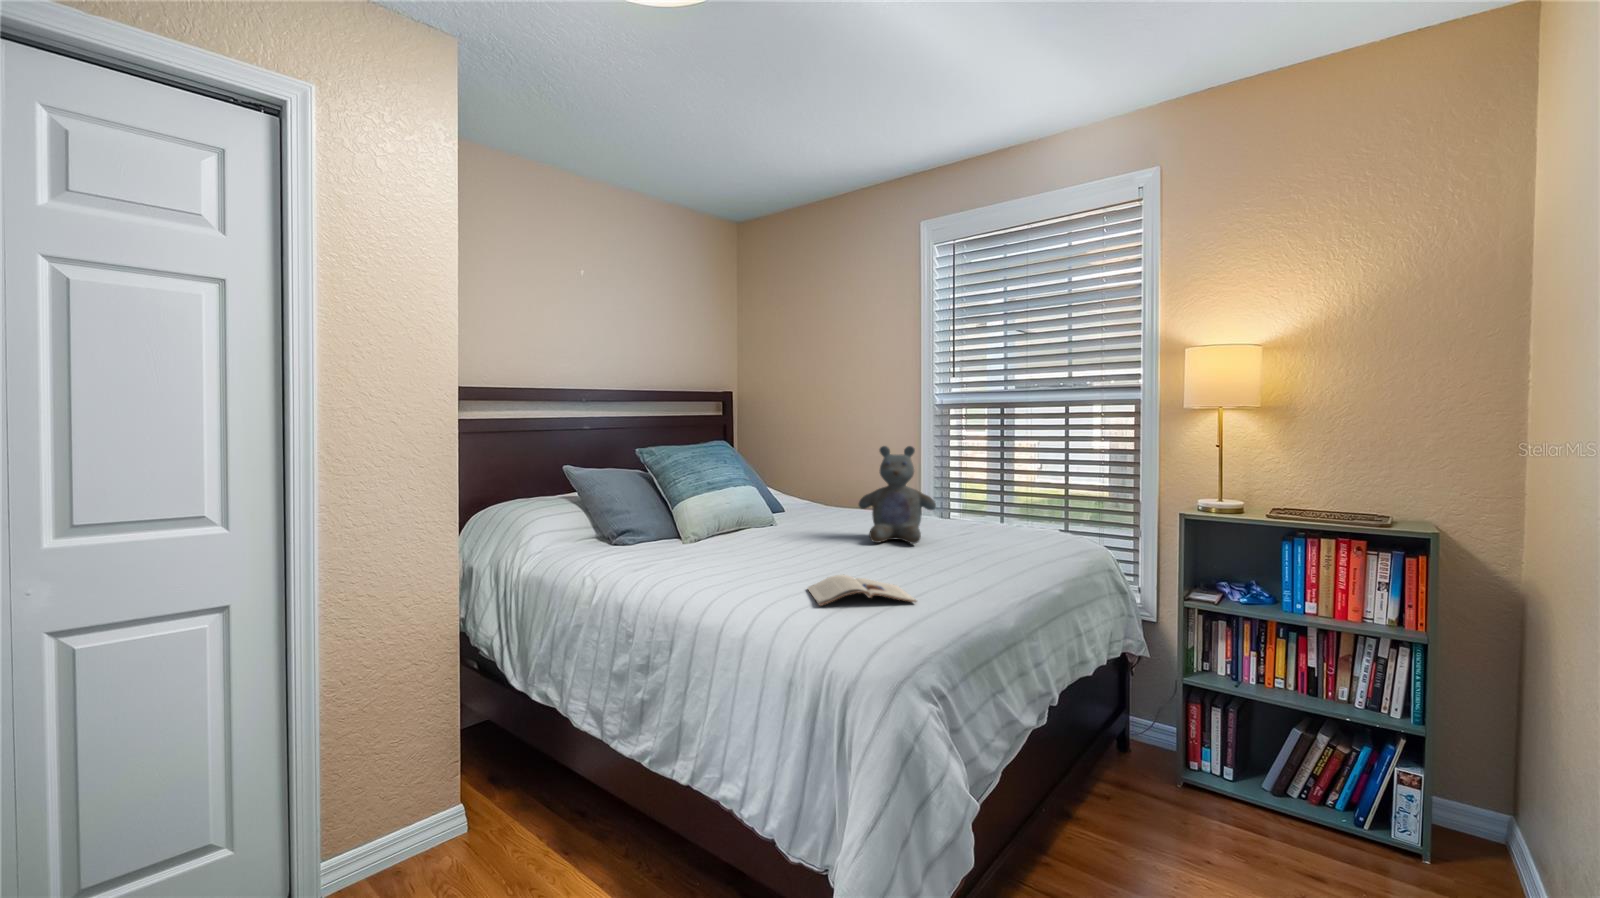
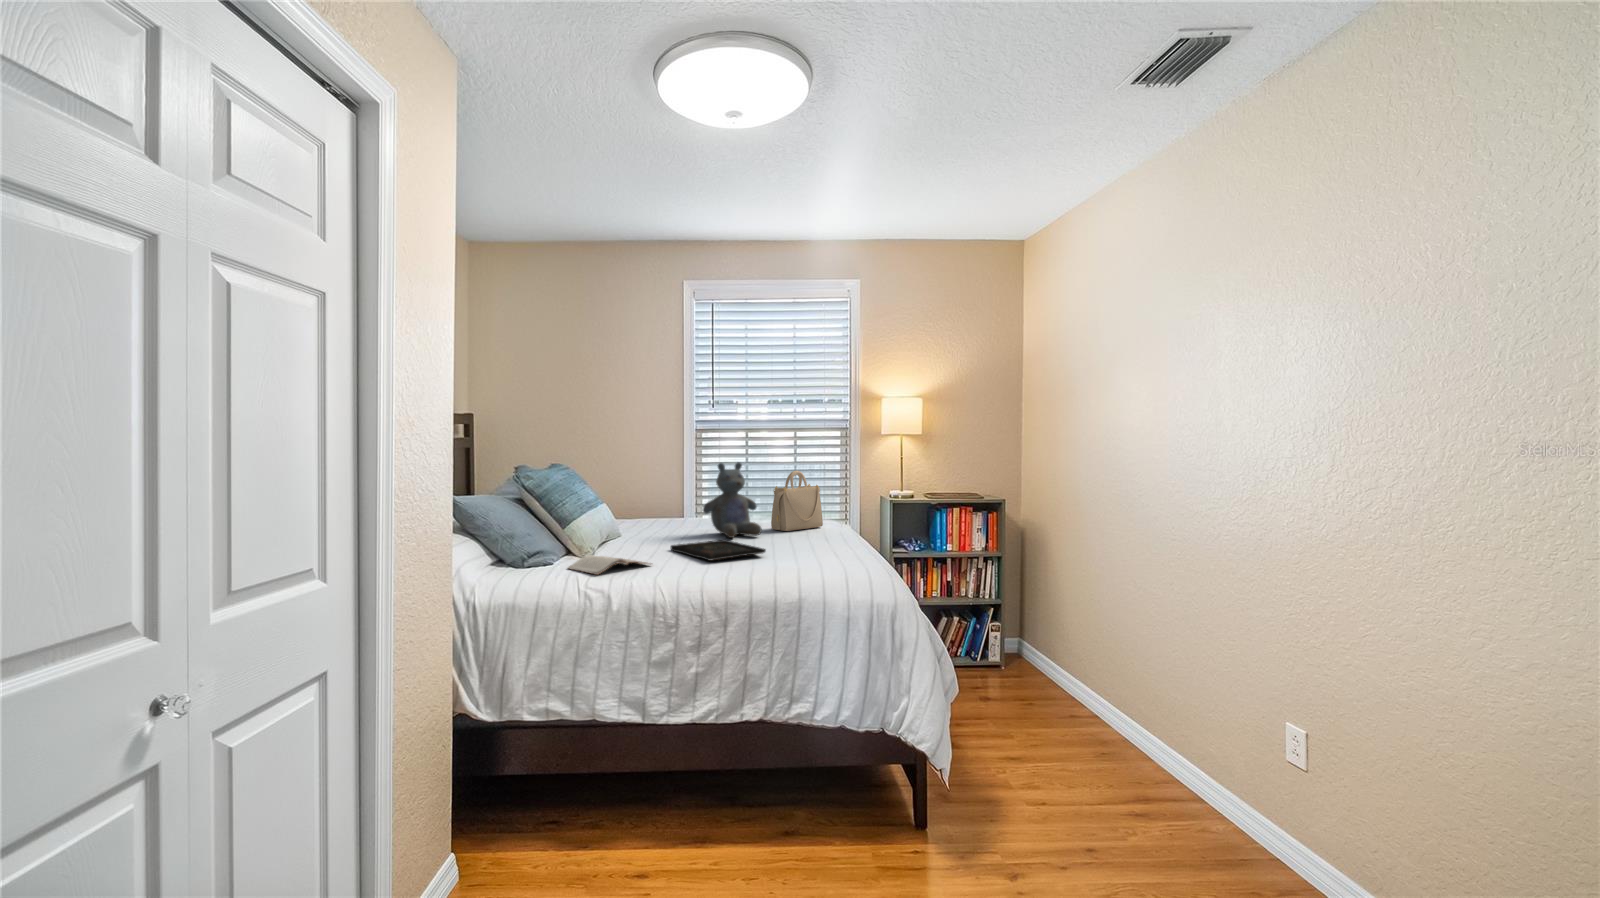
handbag: none [965,461,1047,543] -> present [771,471,823,531]
tray: none [755,541,847,566] -> present [671,540,766,560]
magazine: present [807,575,917,606] -> present [568,555,649,575]

